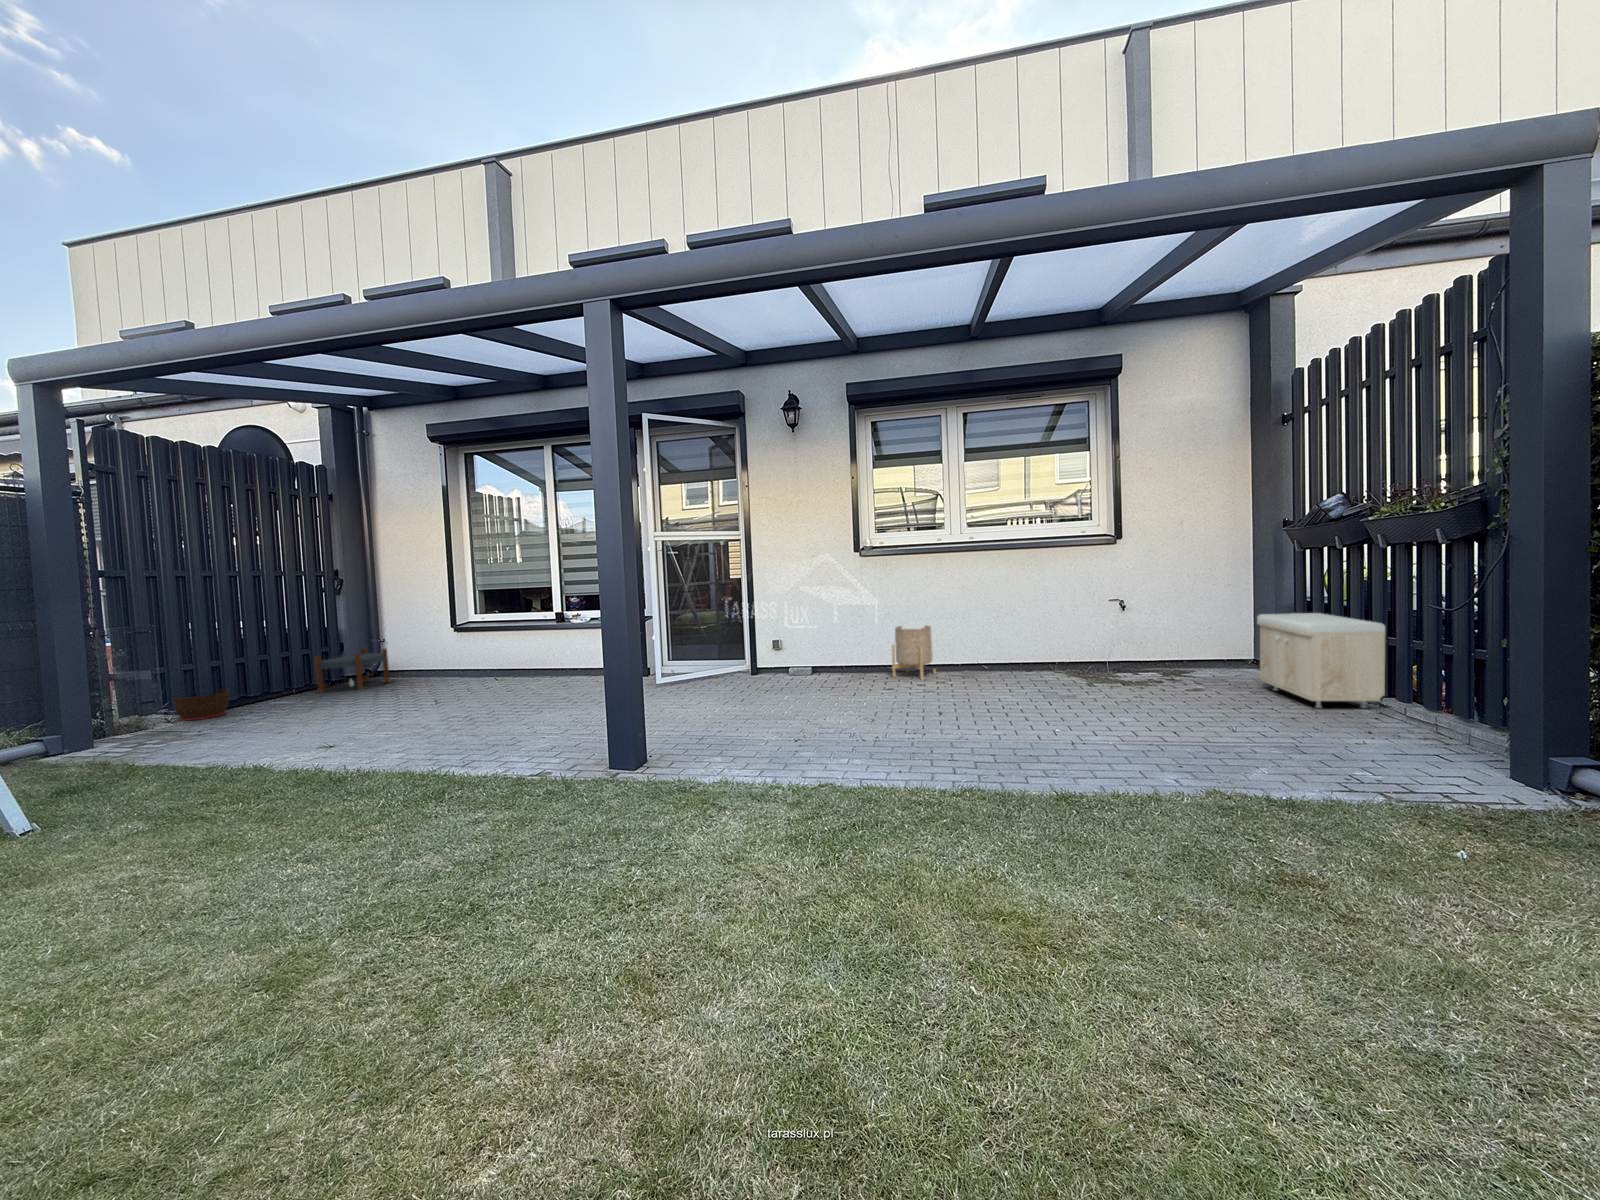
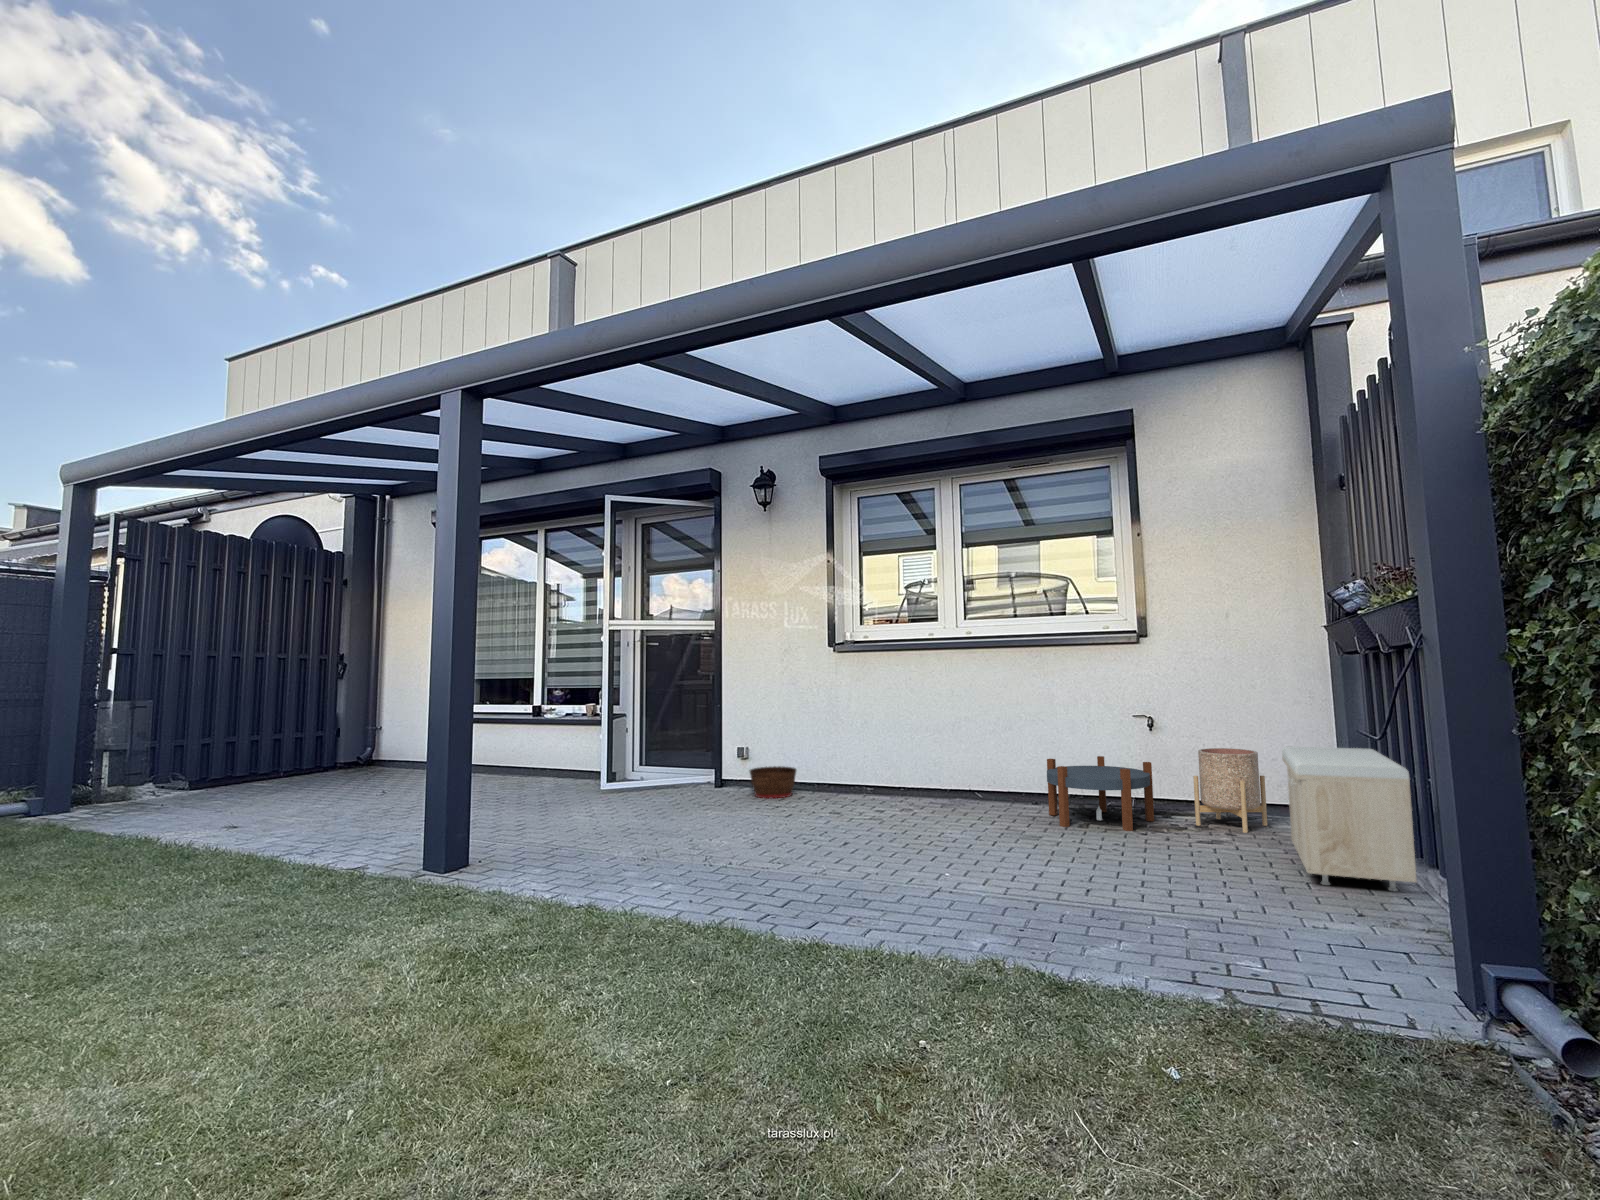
planter: present [892,625,936,679] -> present [1193,748,1267,833]
side table: present [314,648,389,693] -> present [1047,756,1154,831]
basket: present [172,689,230,721] -> present [750,766,796,798]

